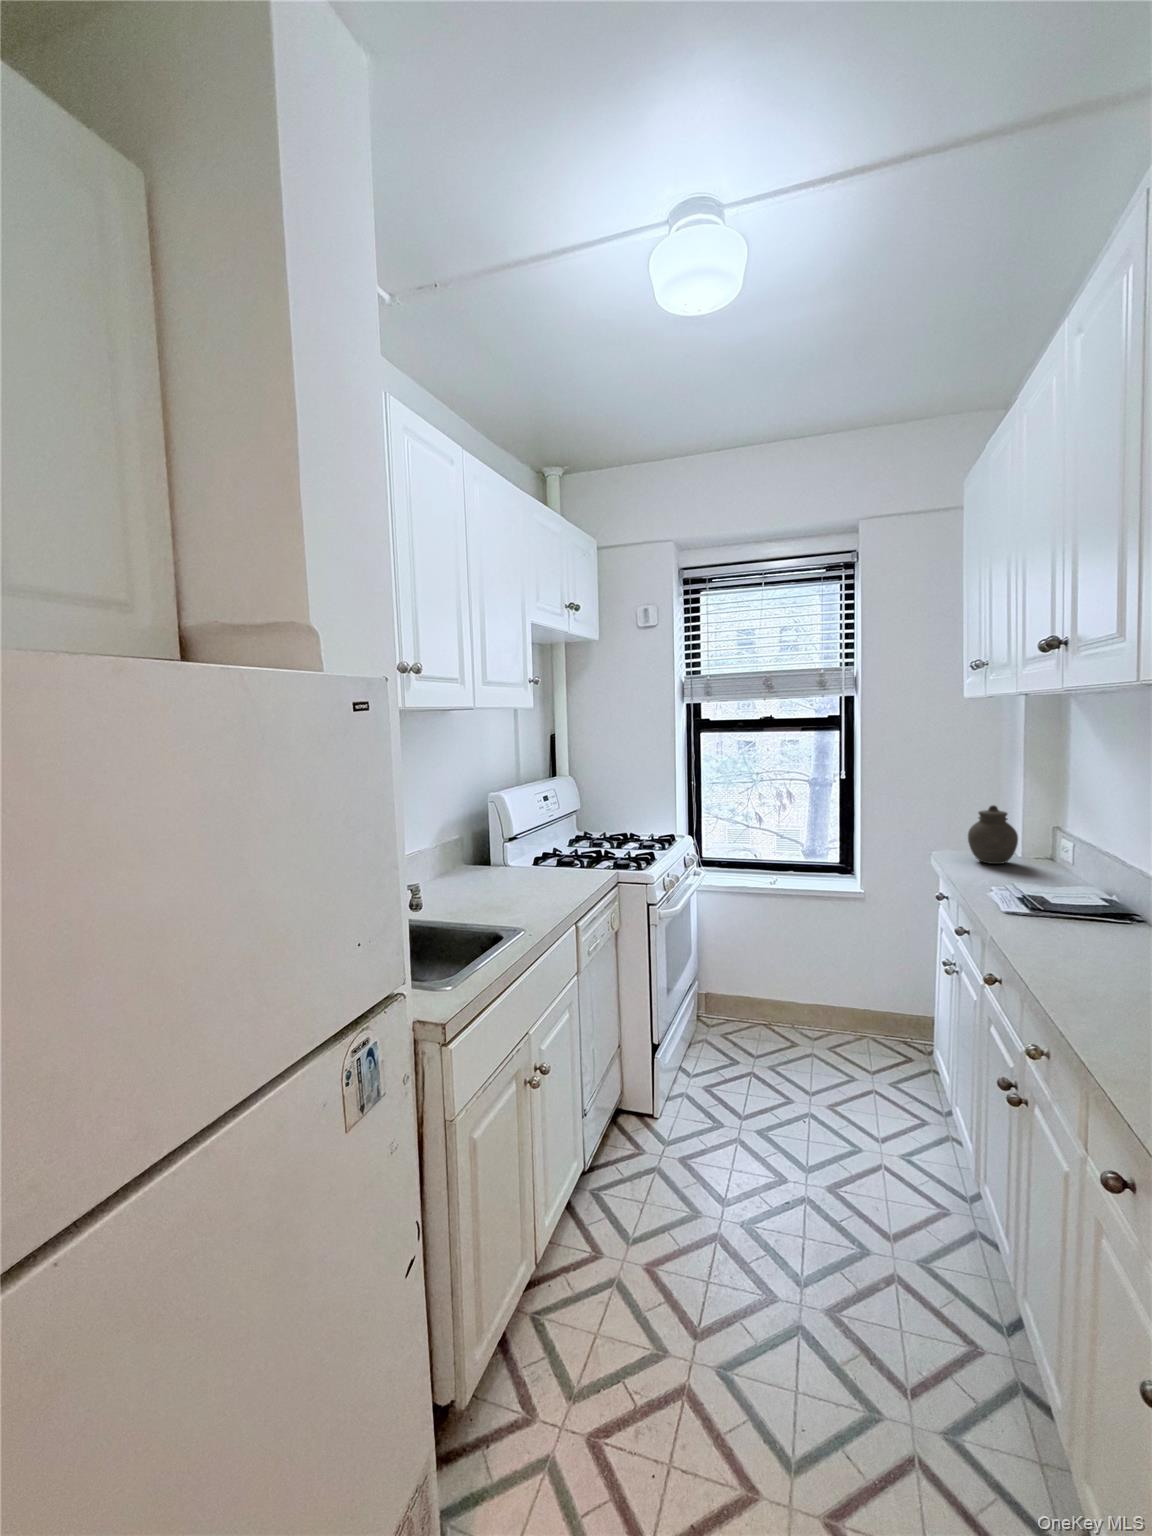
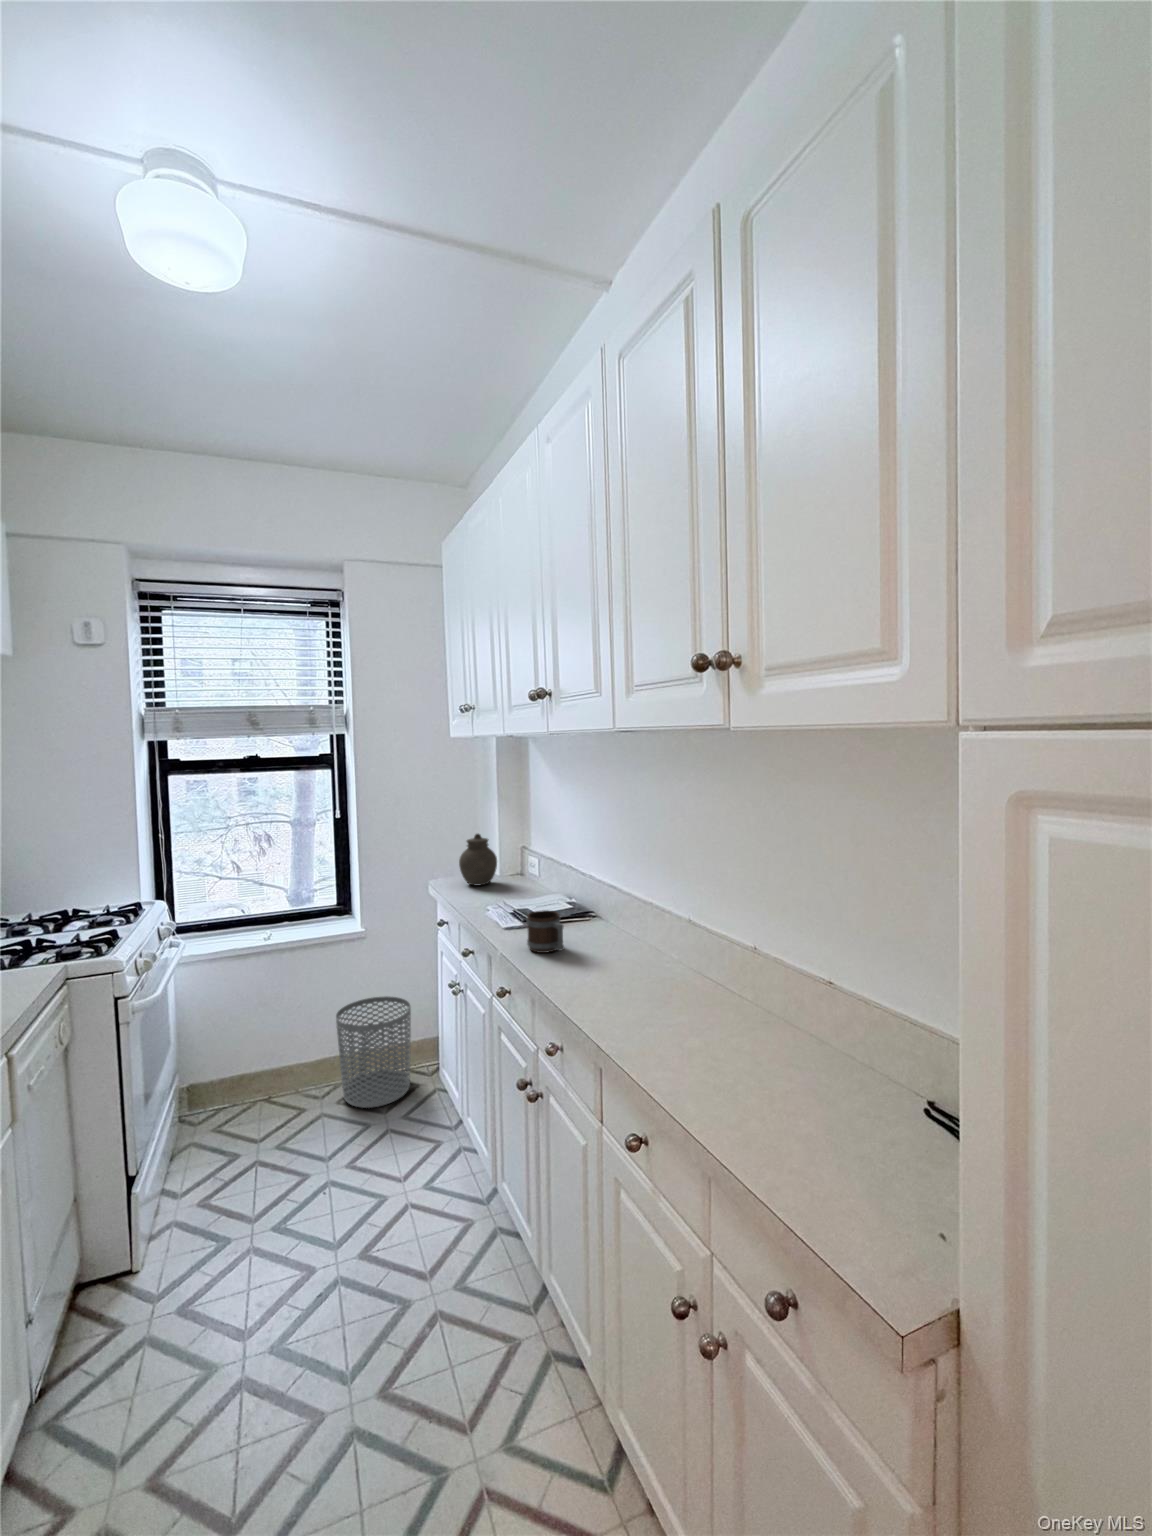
mug: none [1031,899,1082,951] -> present [527,910,564,953]
waste bin: none [829,959,907,1067] -> present [336,997,411,1108]

